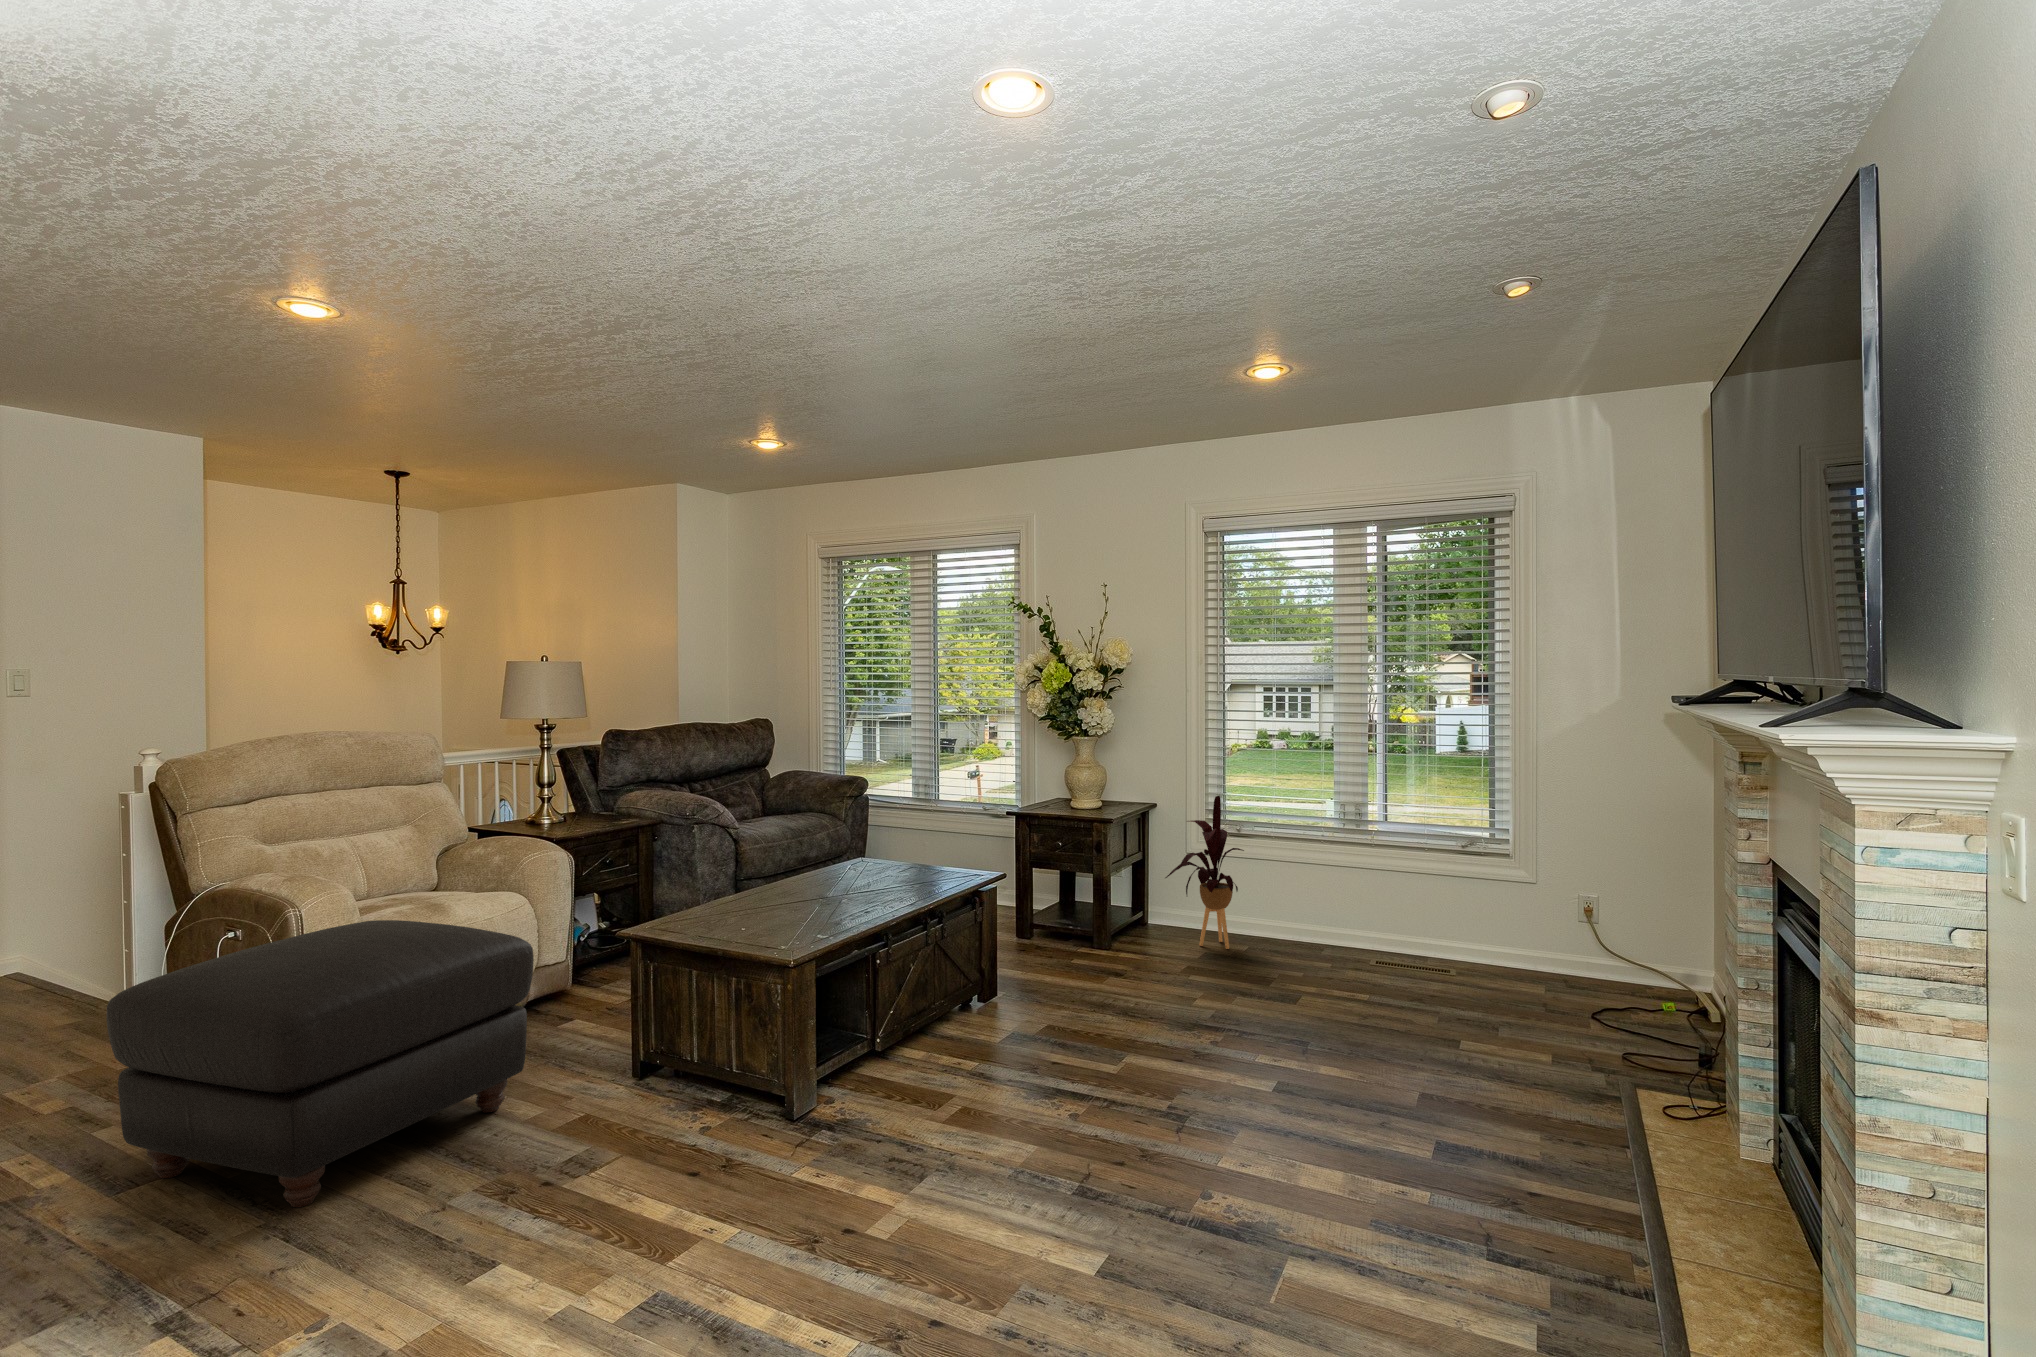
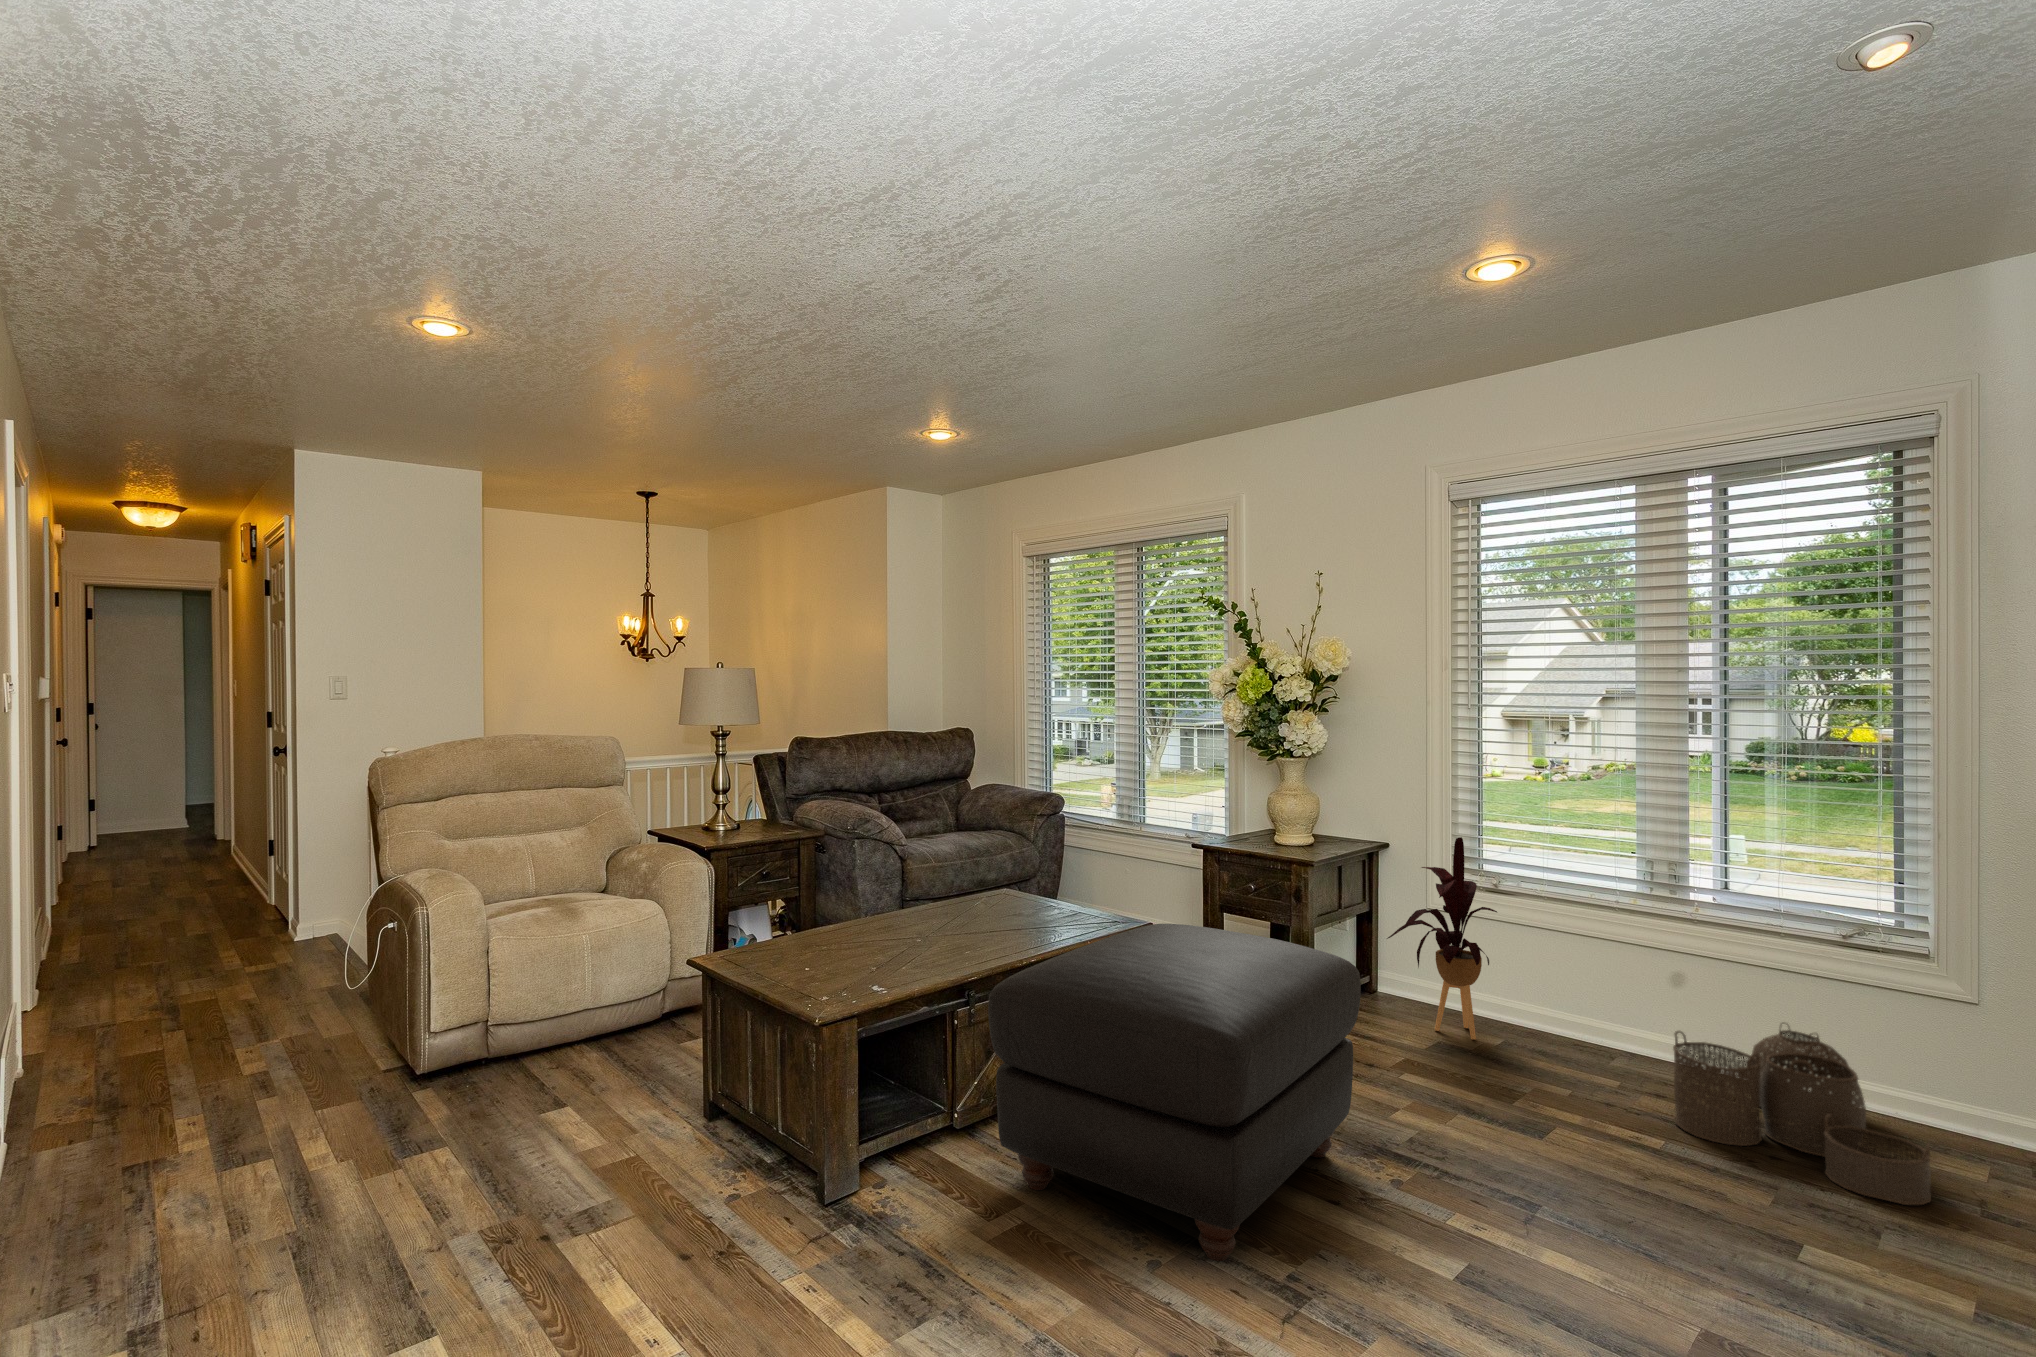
woven basket: none [1362,910,1502,1010] -> present [1673,1029,1931,1205]
ottoman: present [106,920,534,1207] -> present [988,924,1361,1261]

